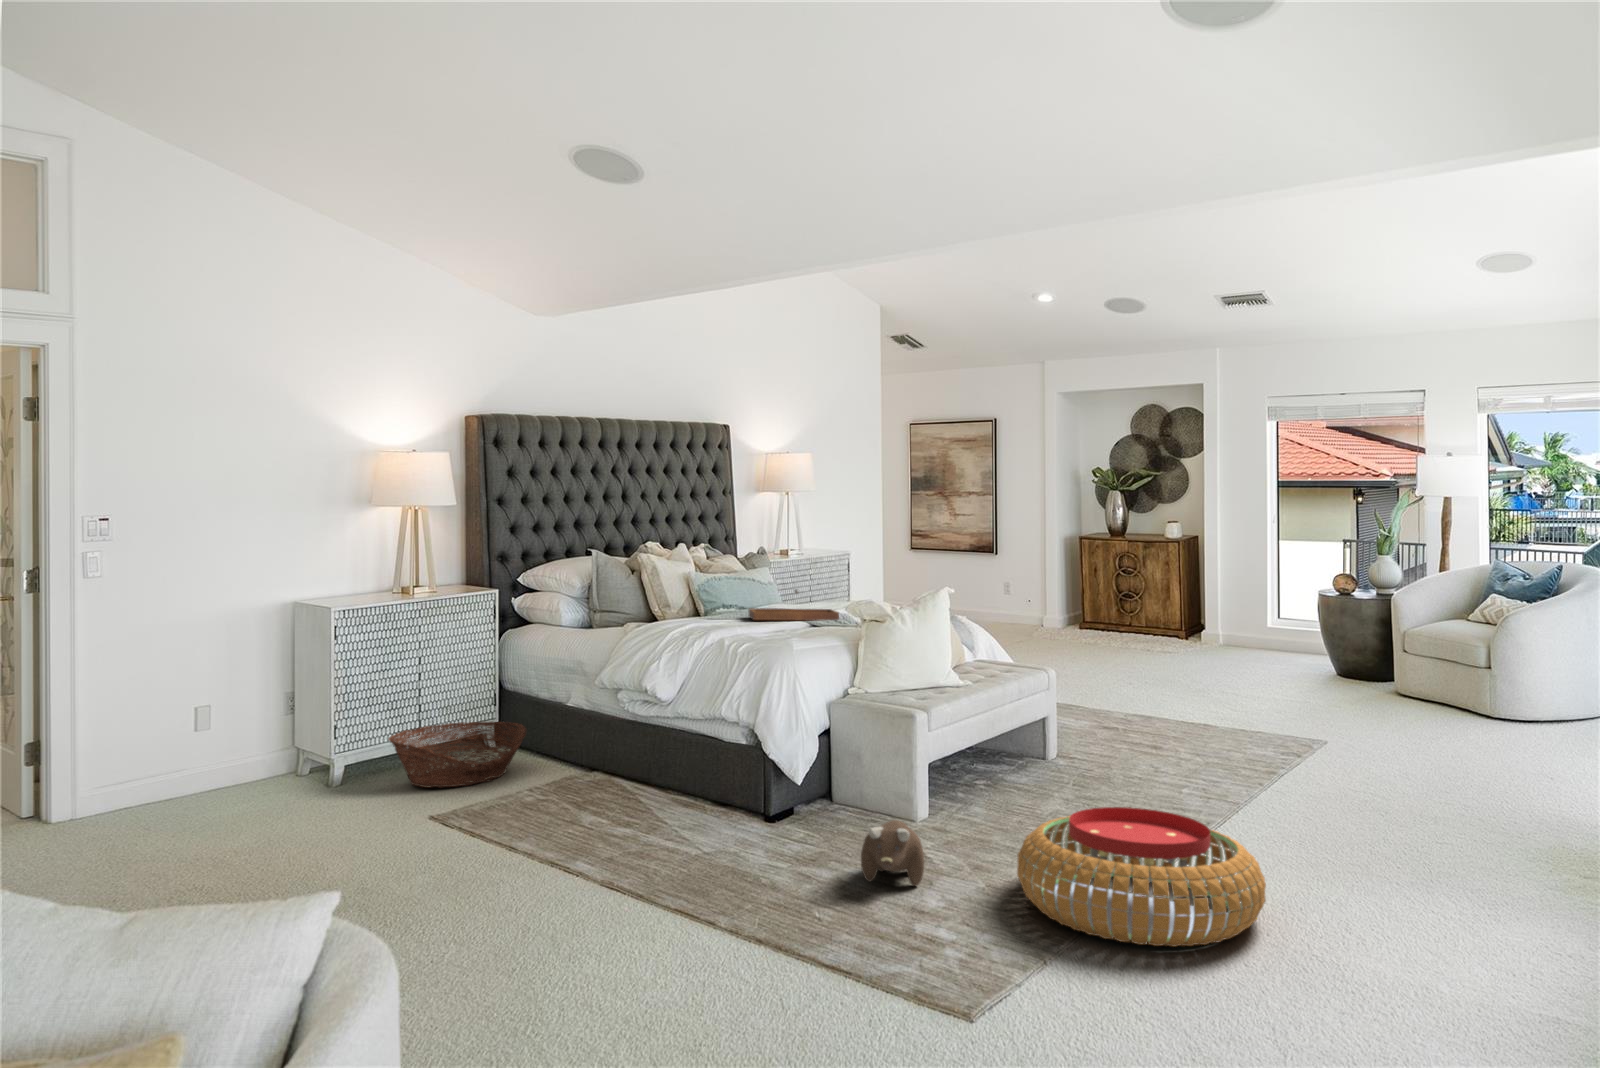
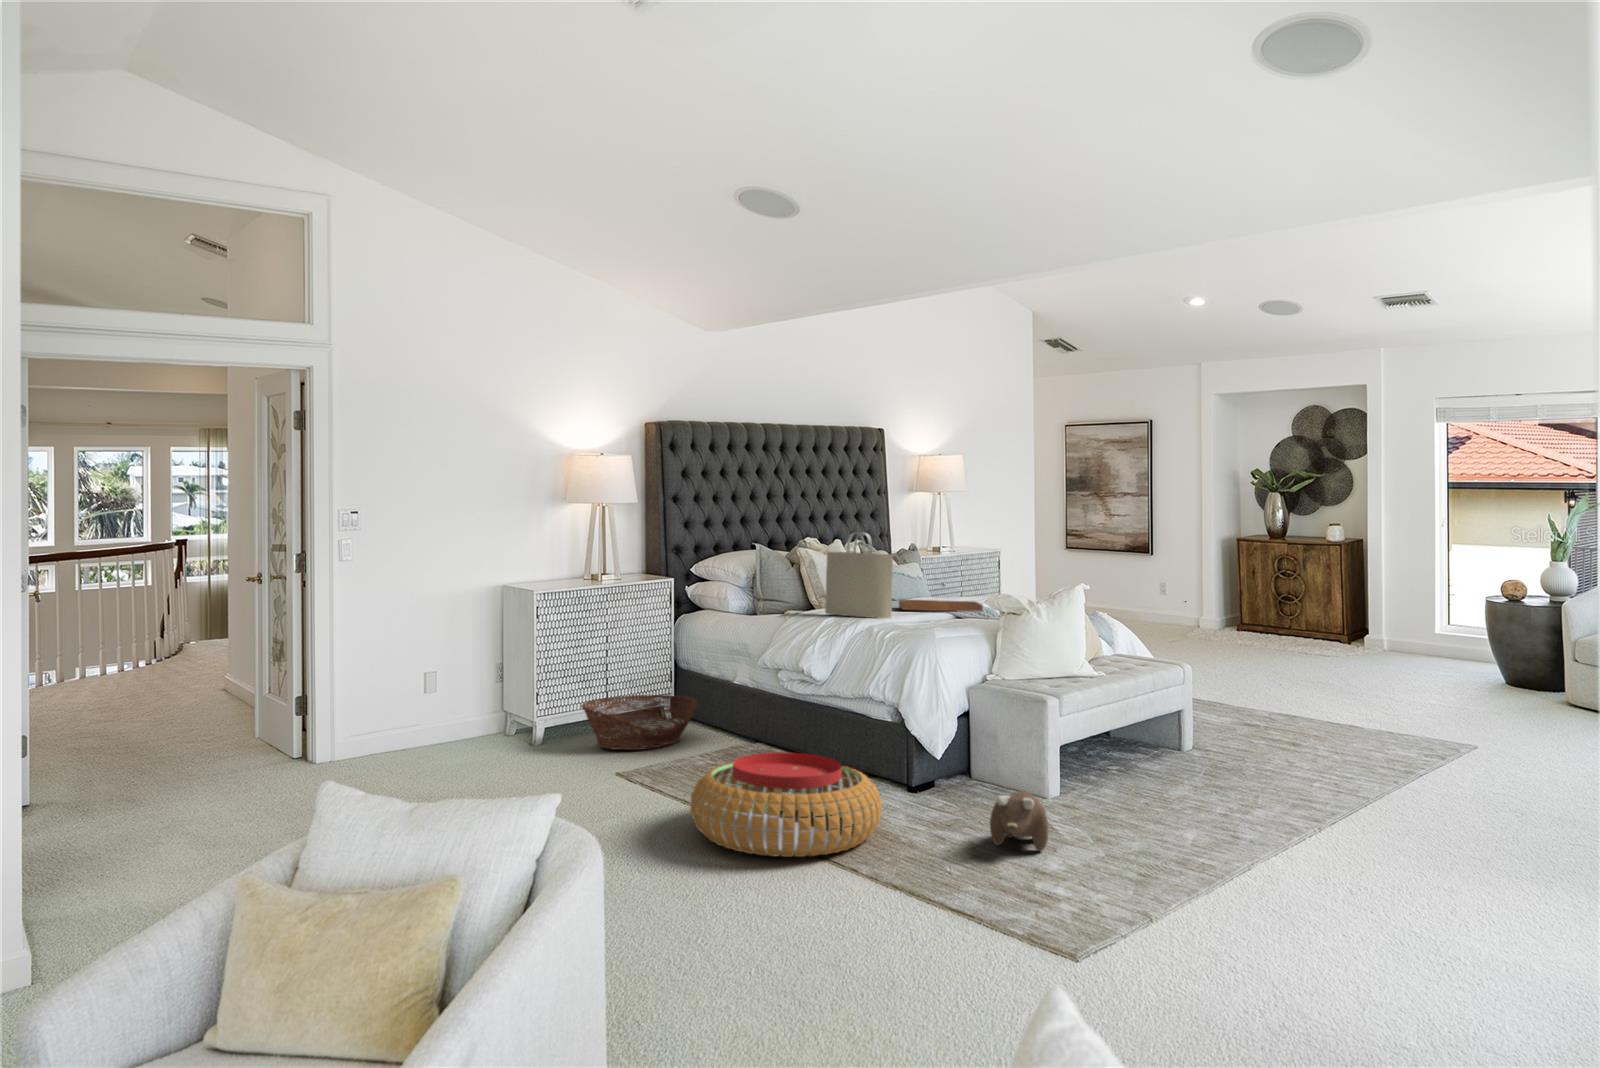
tote bag: none [669,537,744,631] -> present [825,533,893,619]
pouf: present [1017,807,1266,946] -> present [690,752,882,857]

